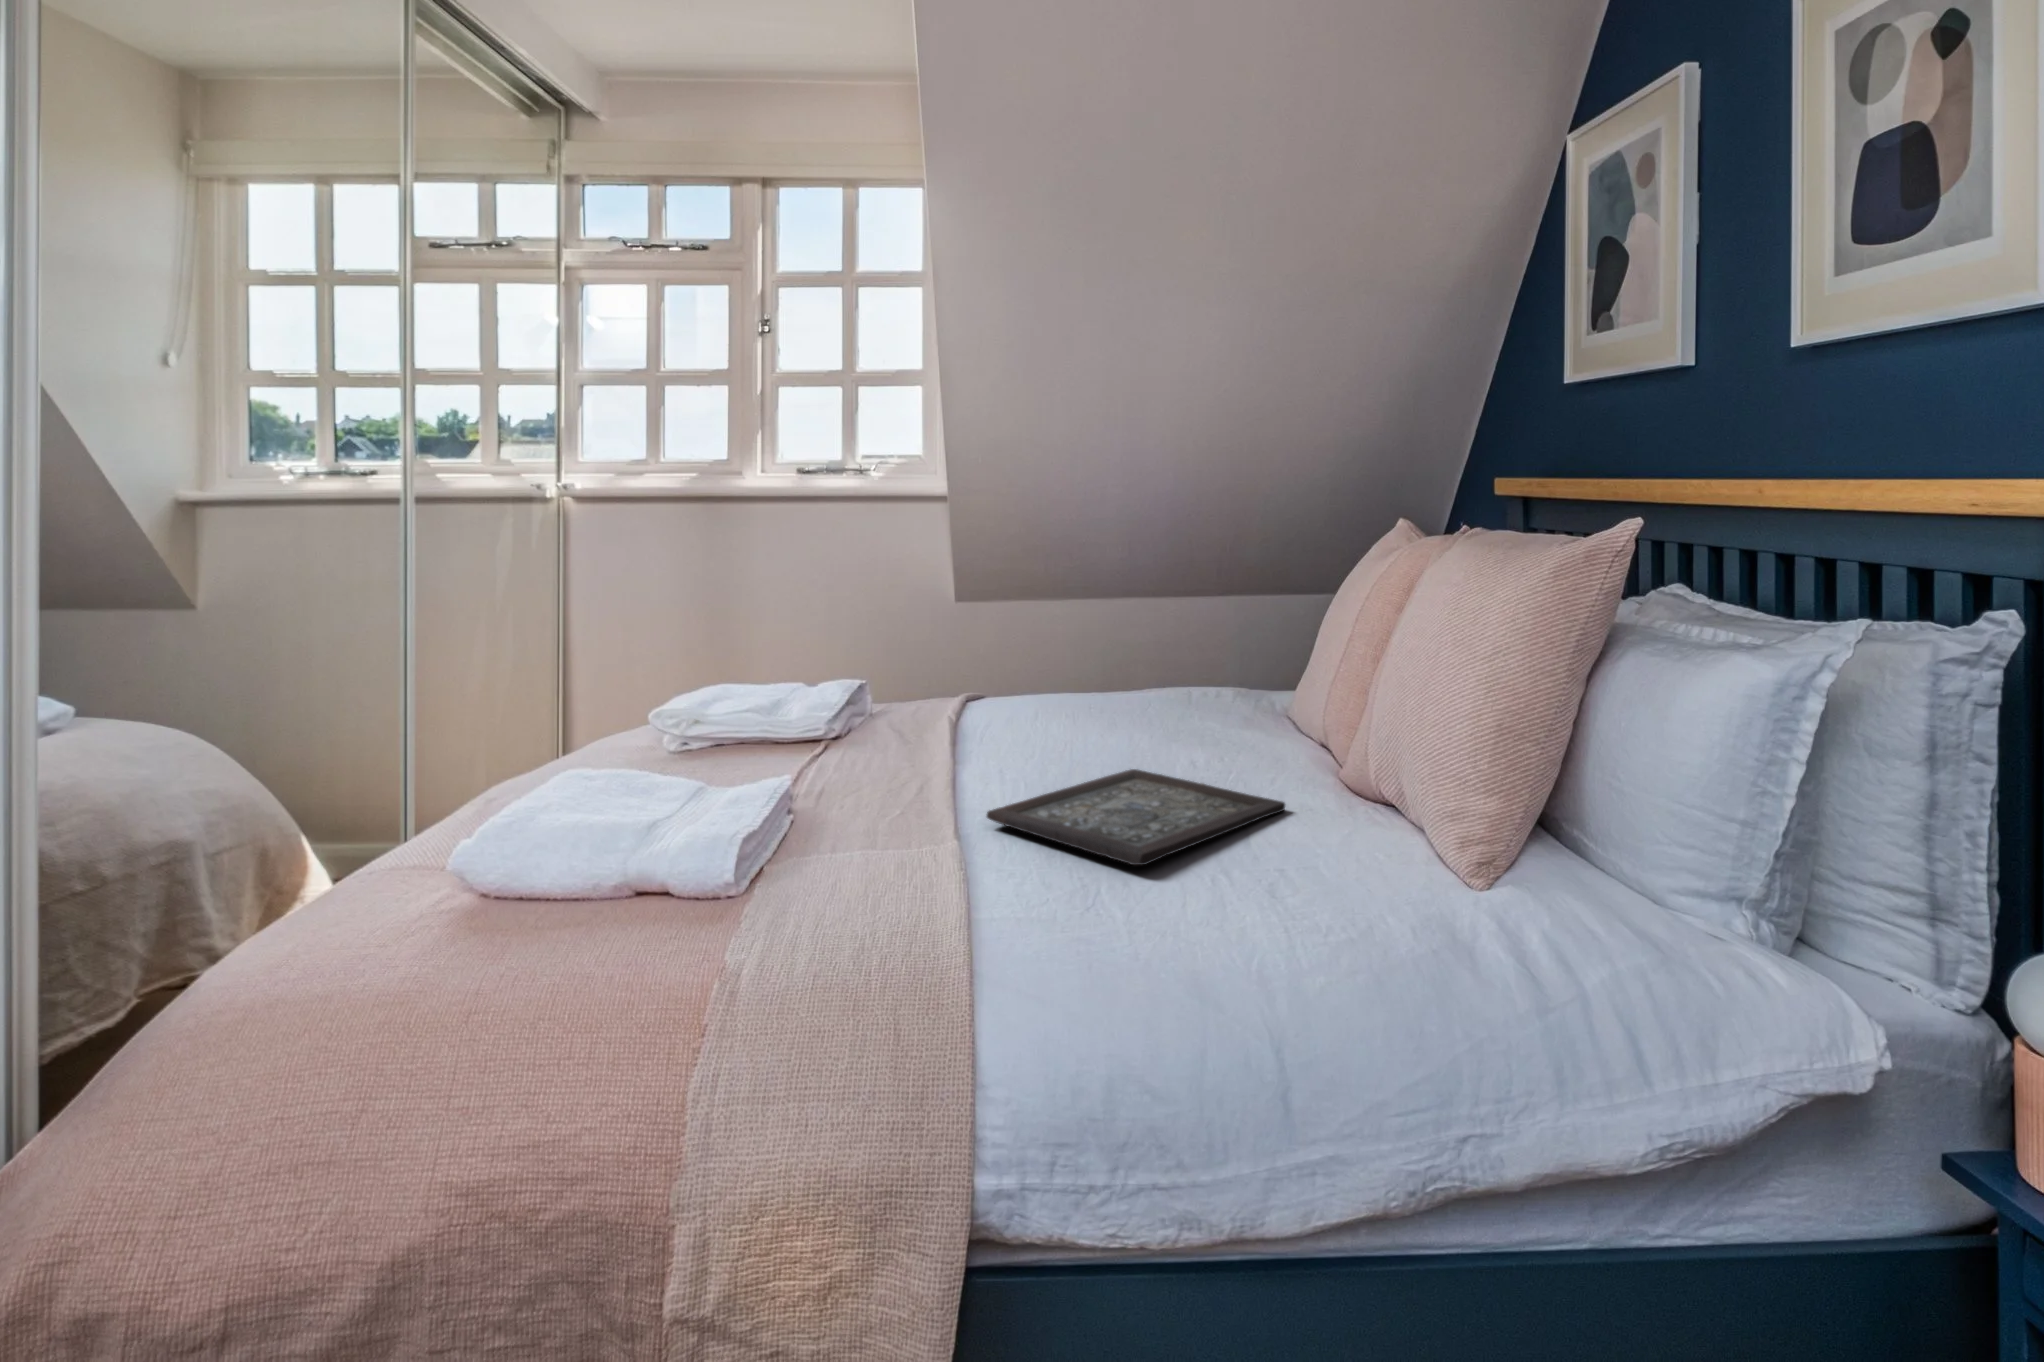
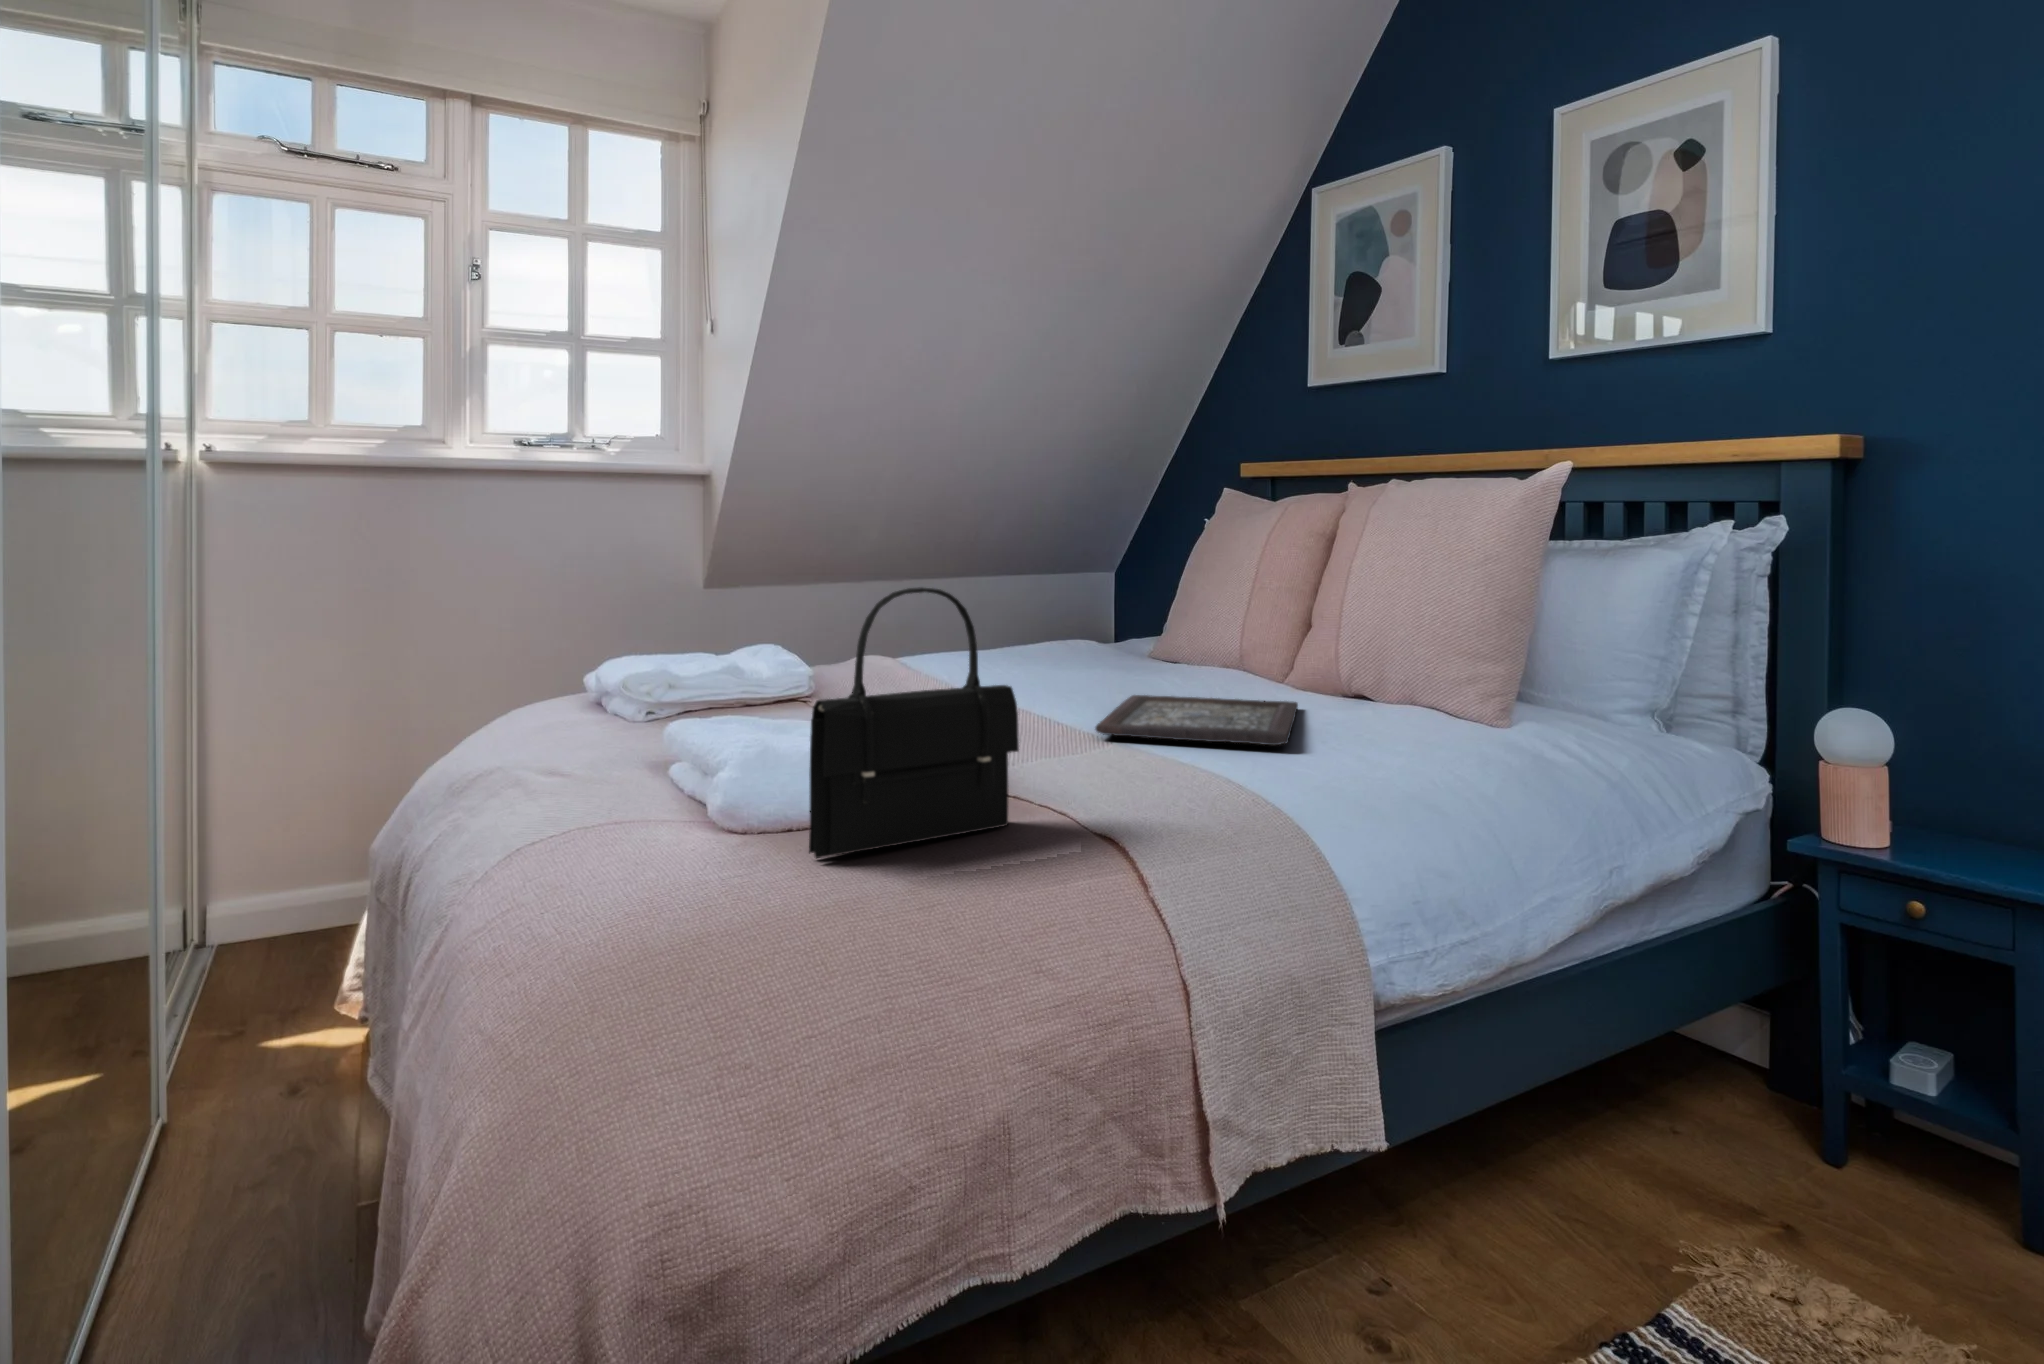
handbag: none [466,686,701,937] -> present [809,587,1019,859]

